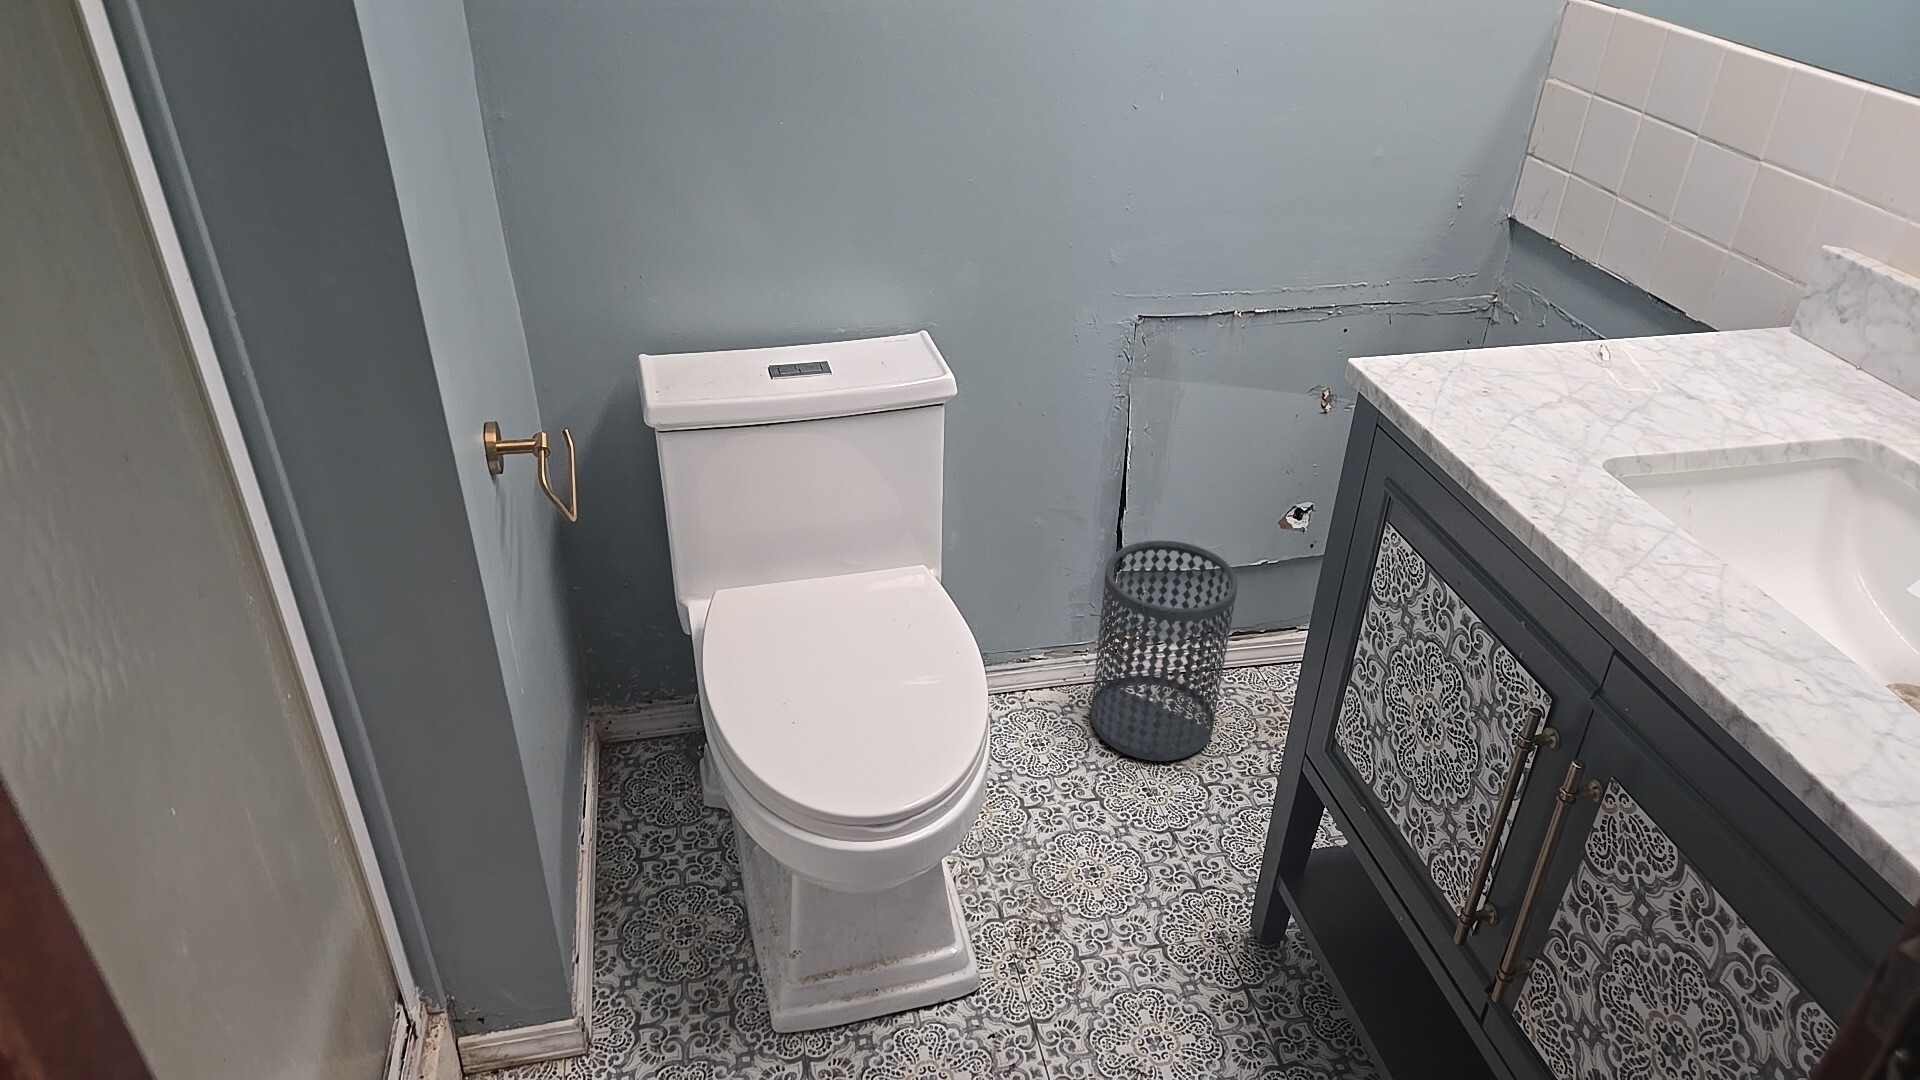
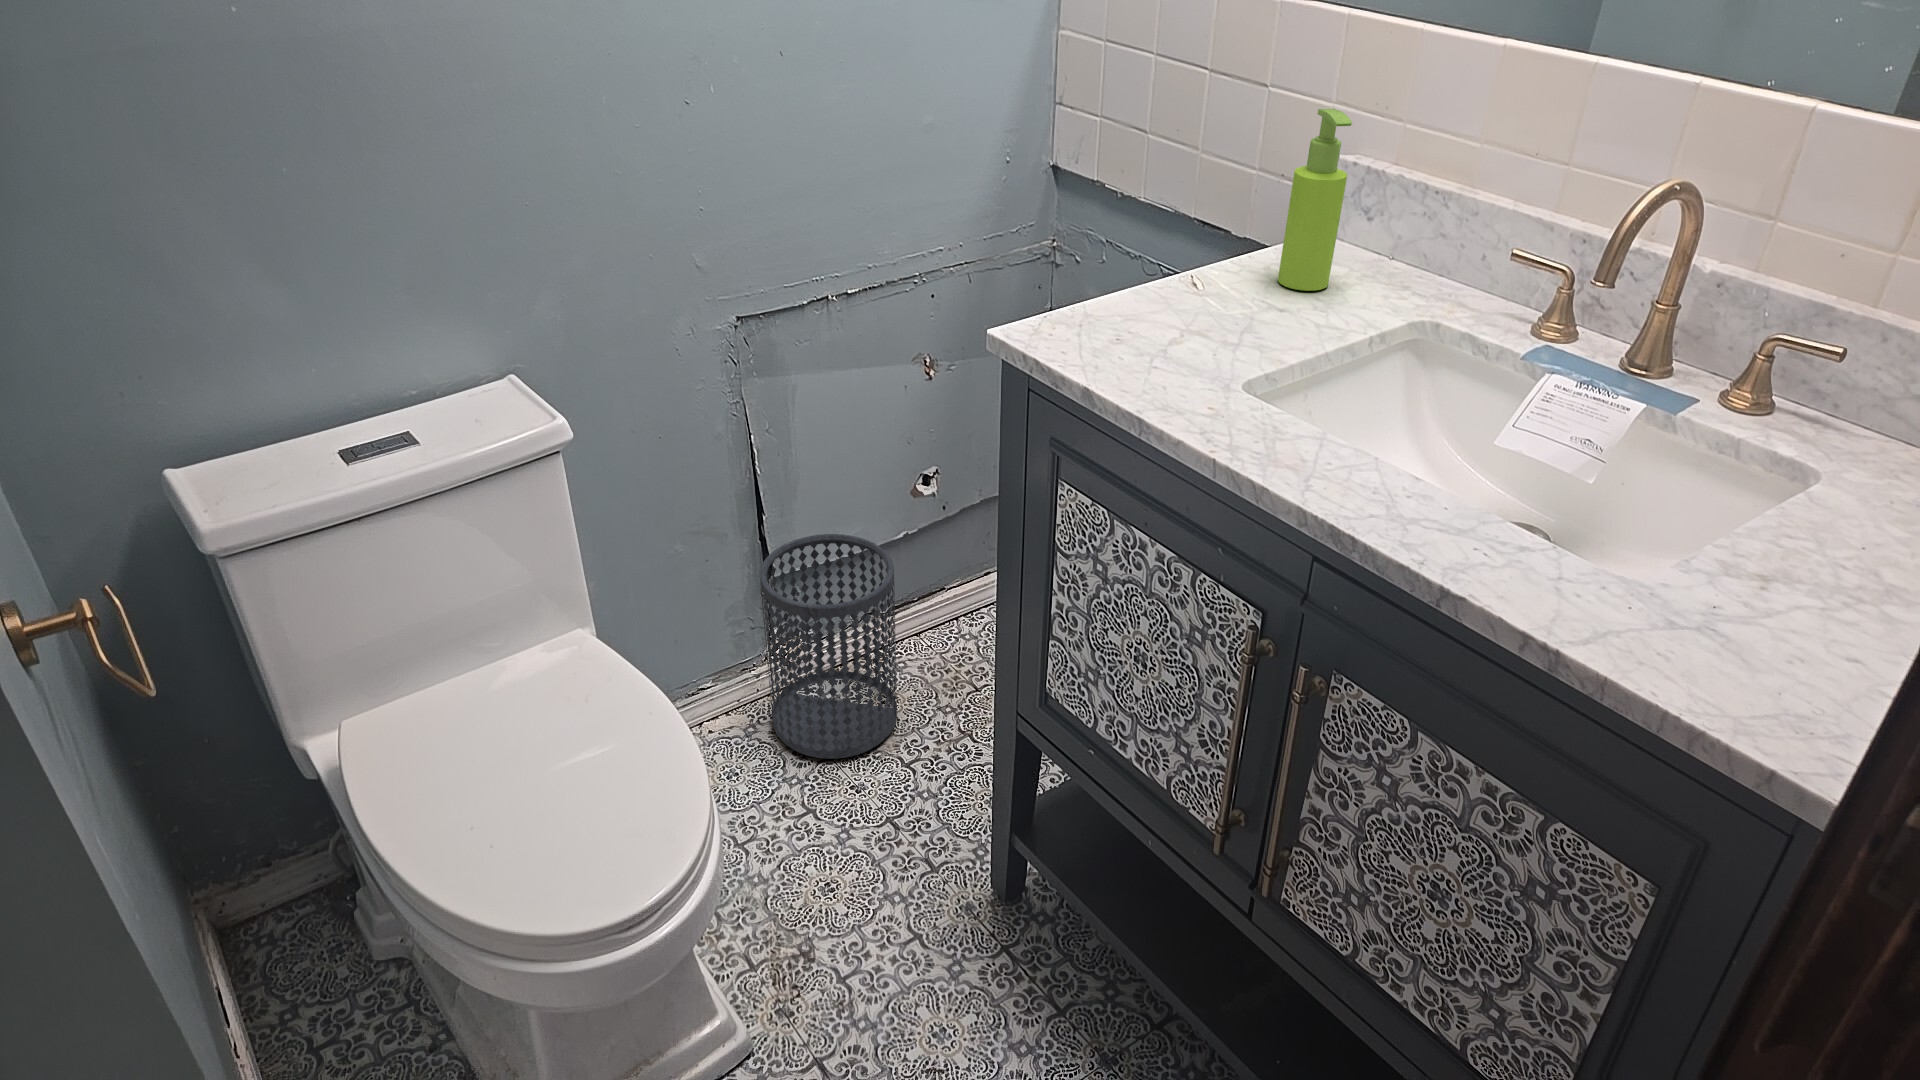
soap dispenser: none [1701,187,1821,386] -> present [1278,109,1352,291]

